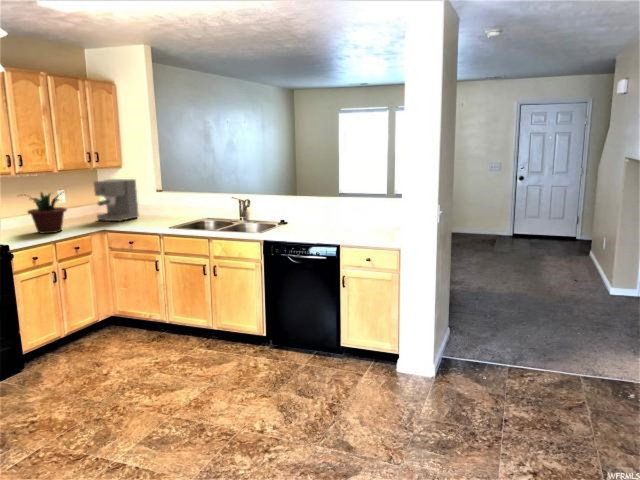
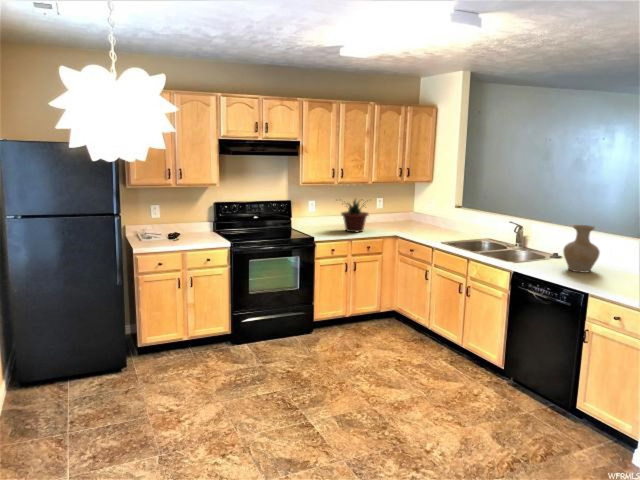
coffee maker: present [94,179,139,221] -> none [397,192,435,230]
vase: none [298,189,326,231] -> present [563,225,600,273]

